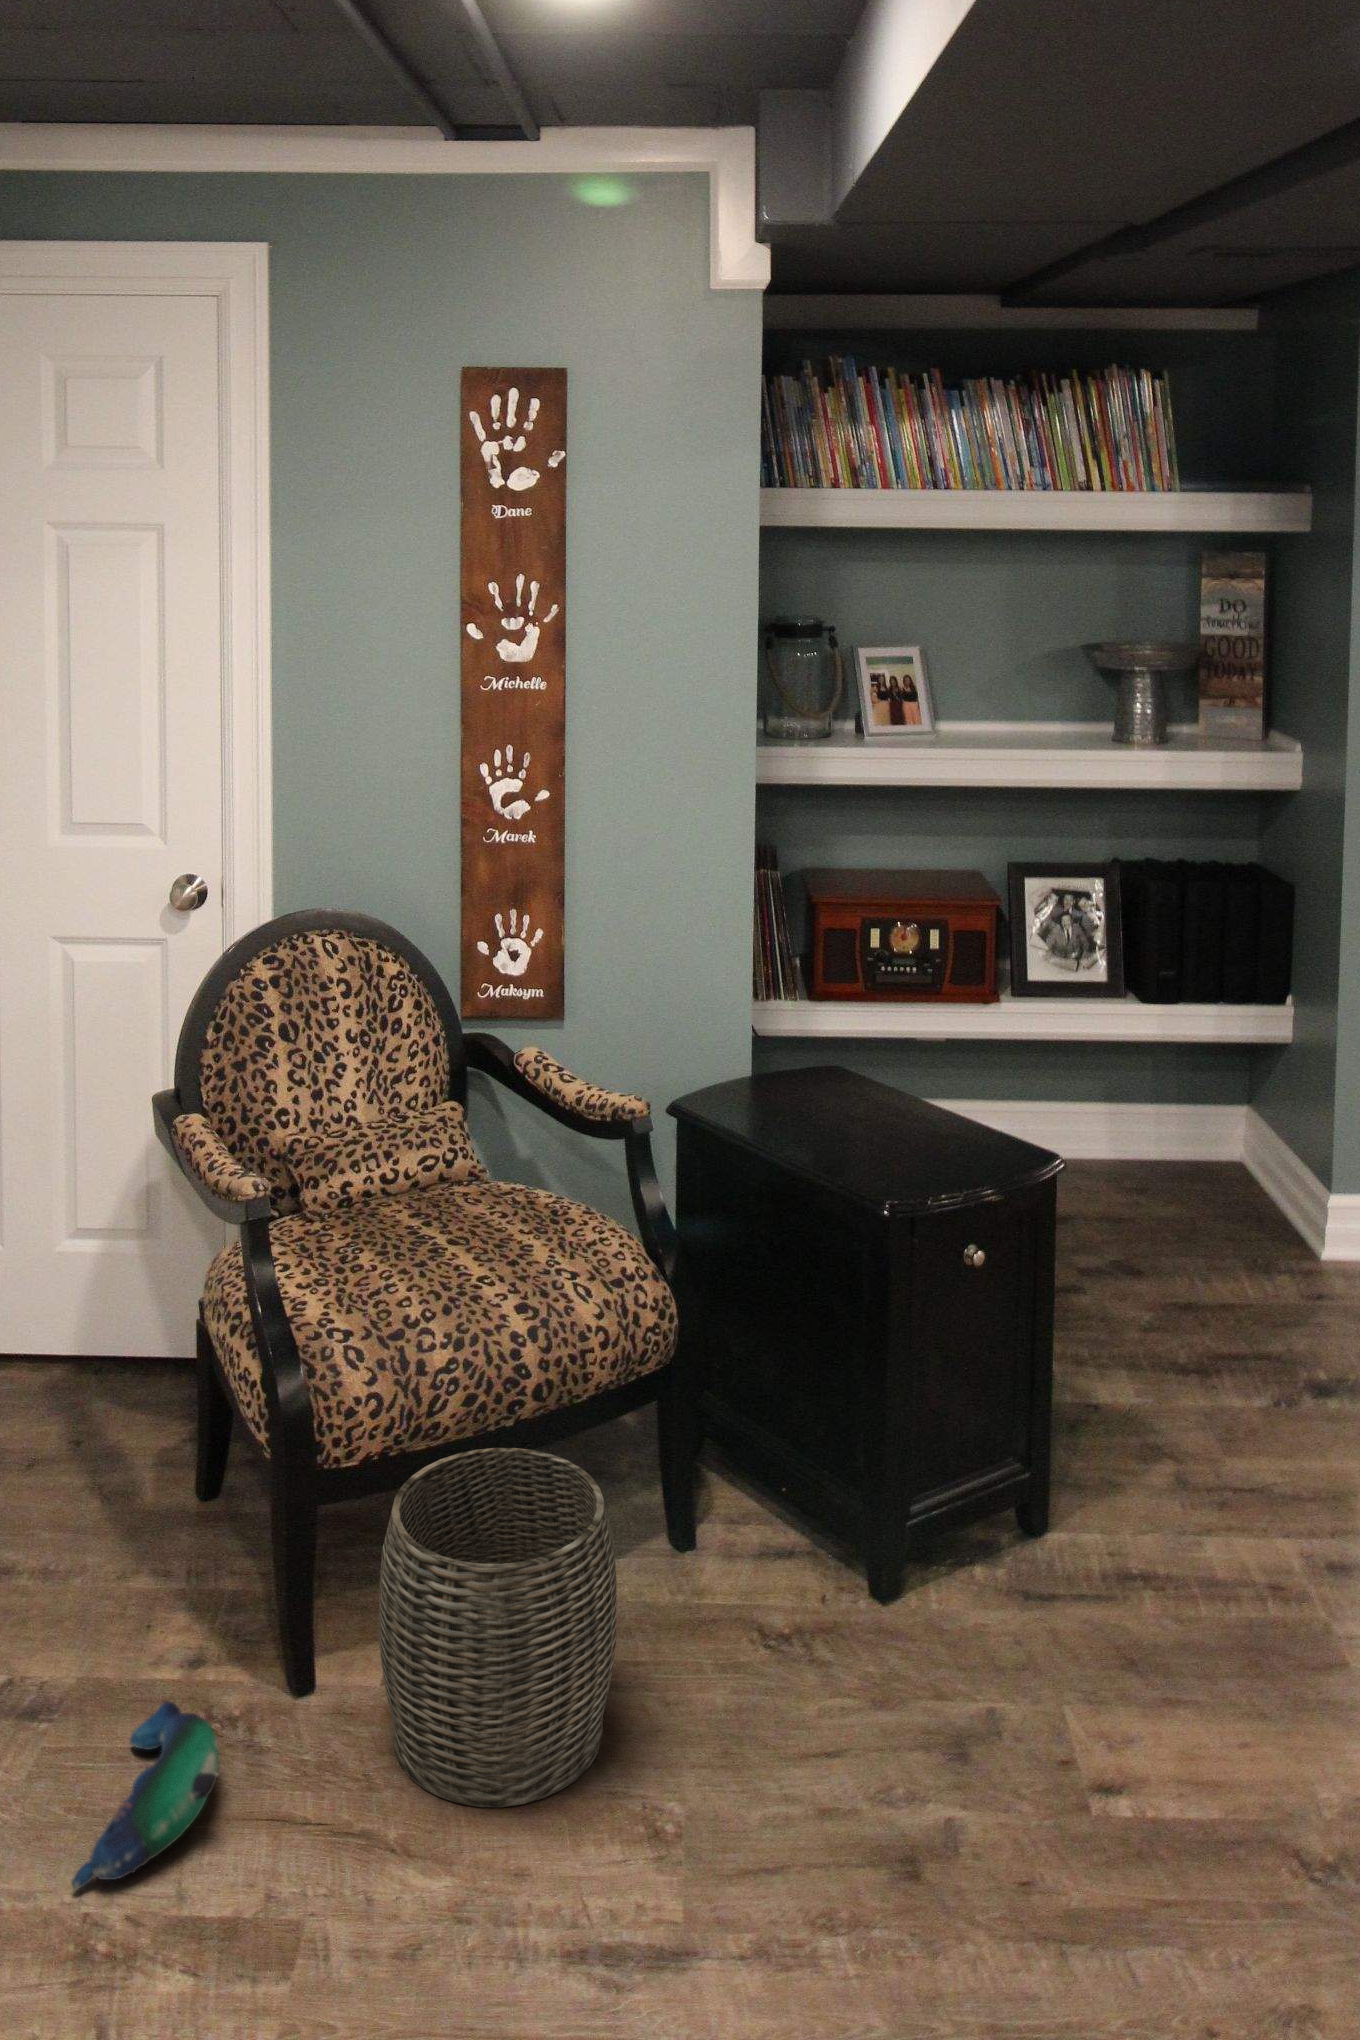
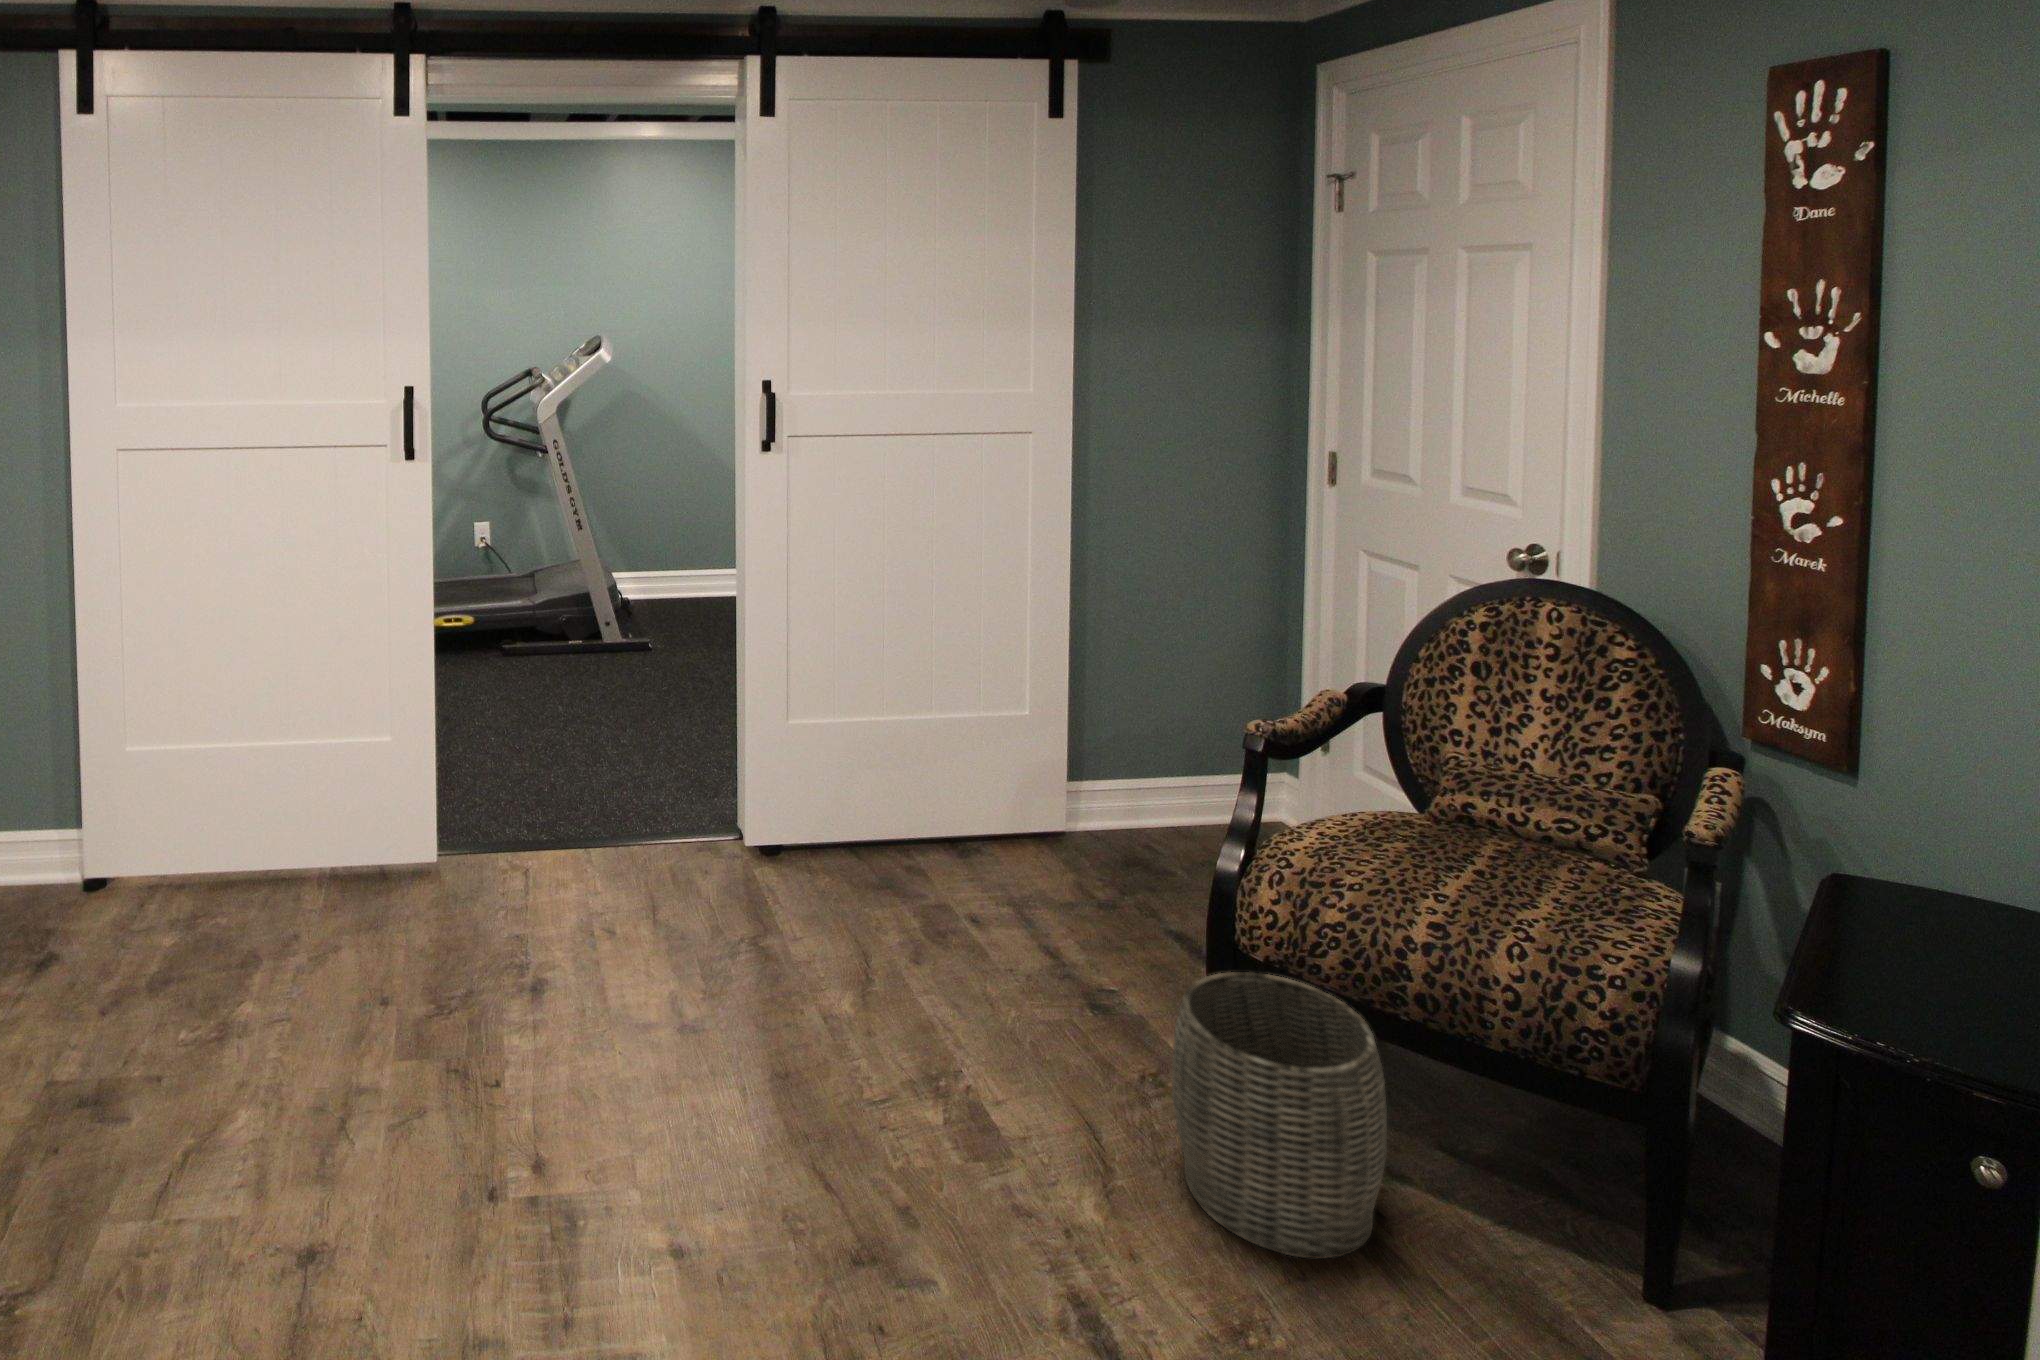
plush toy: present [72,1701,219,1889] -> none [997,1013,1143,1061]

